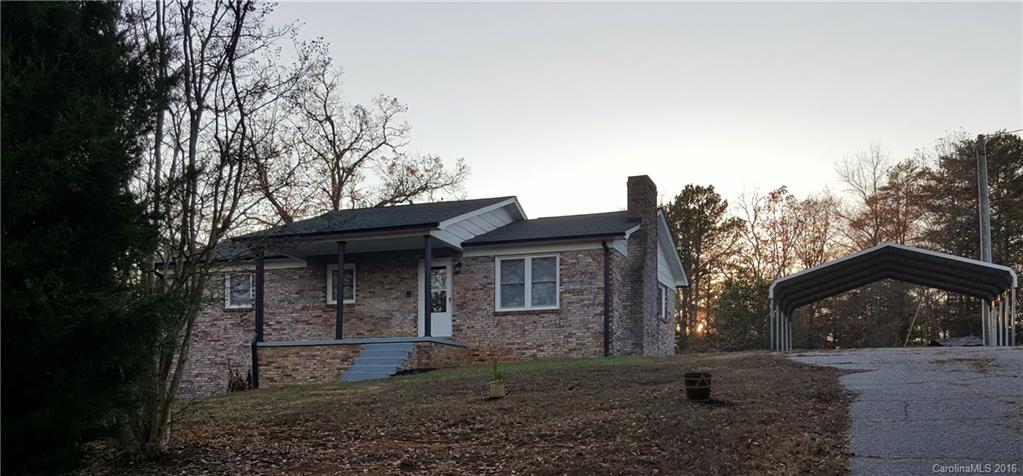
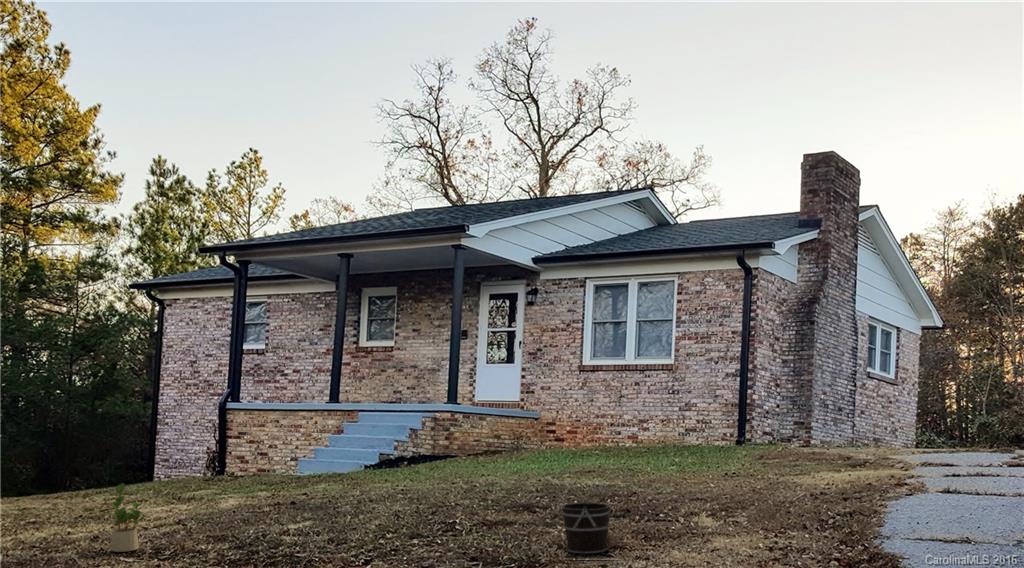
potted plant: present [490,358,507,397] -> present [111,483,146,552]

